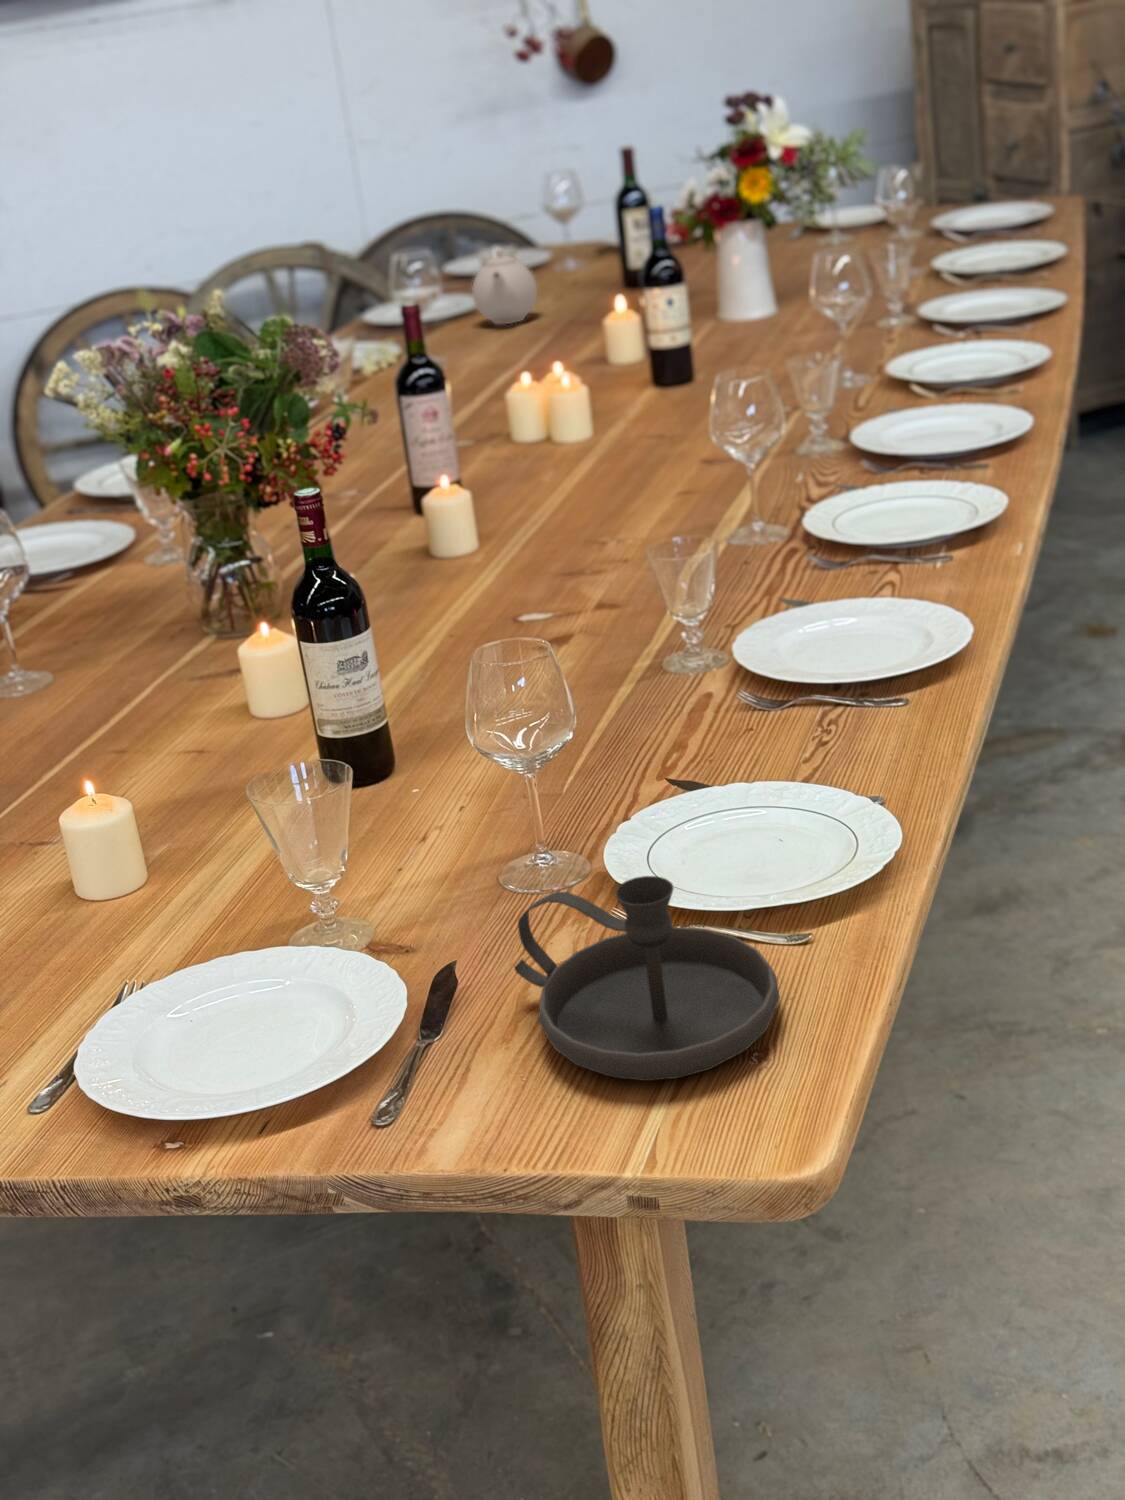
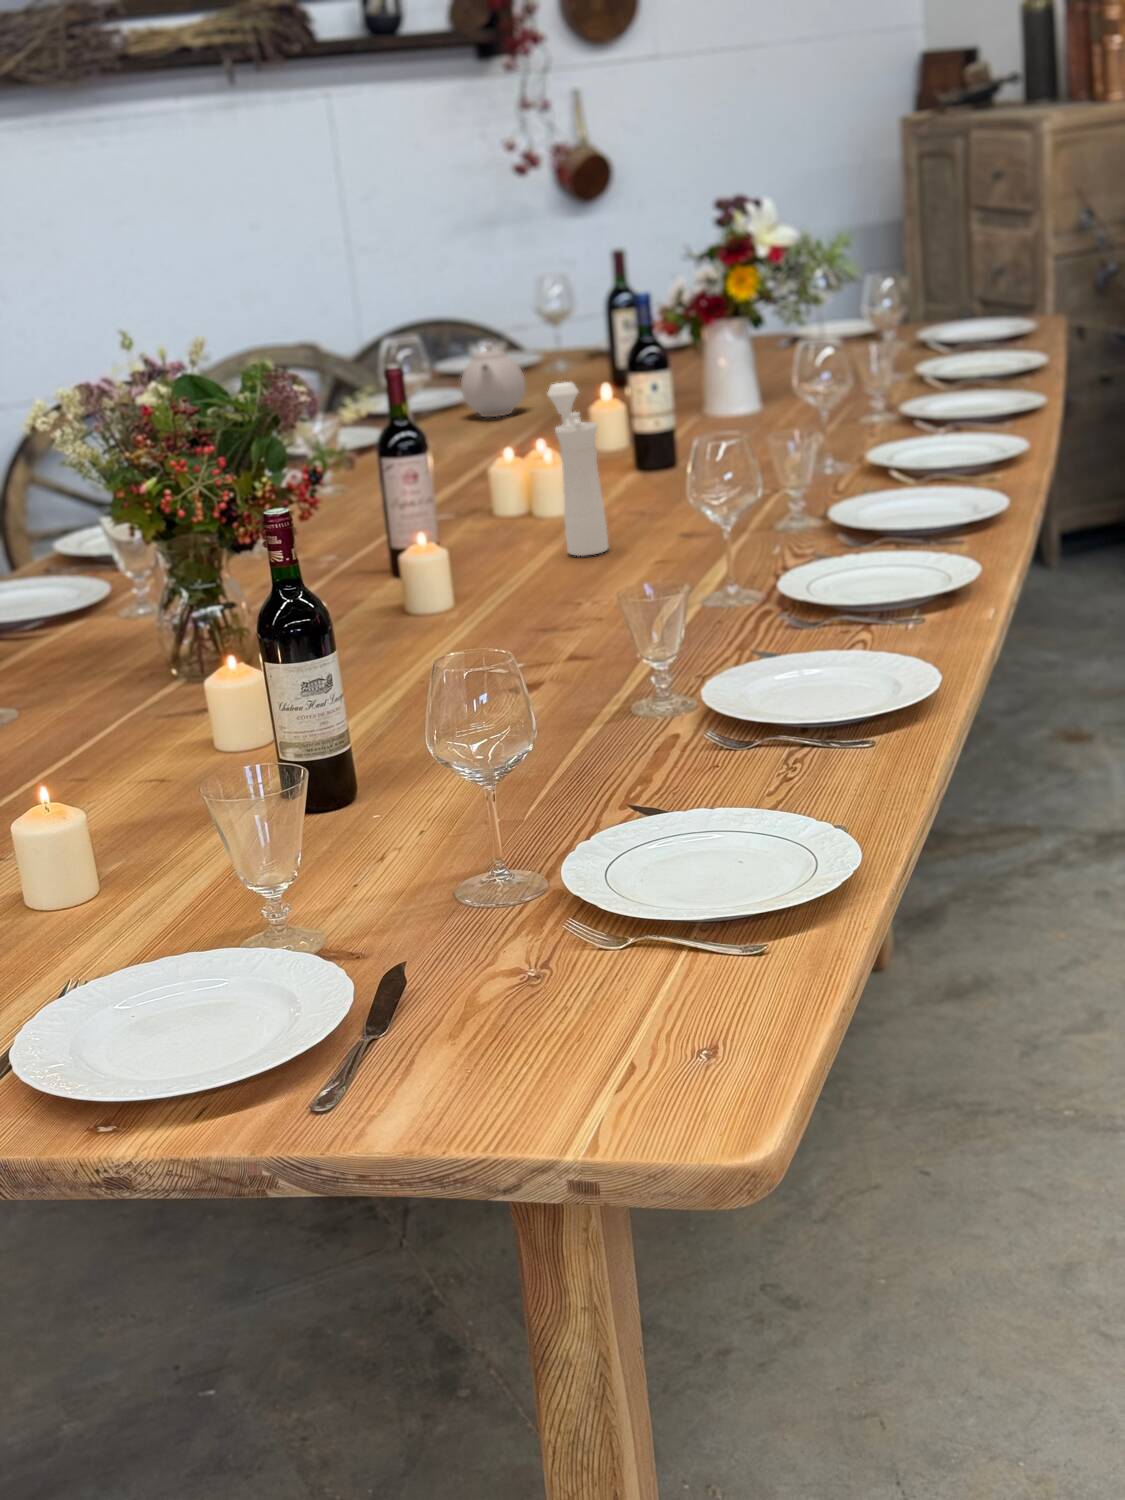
pepper mill: none [564,309,630,486] -> present [547,382,608,556]
candlestick: present [514,876,780,1081] -> none [464,869,731,1073]

